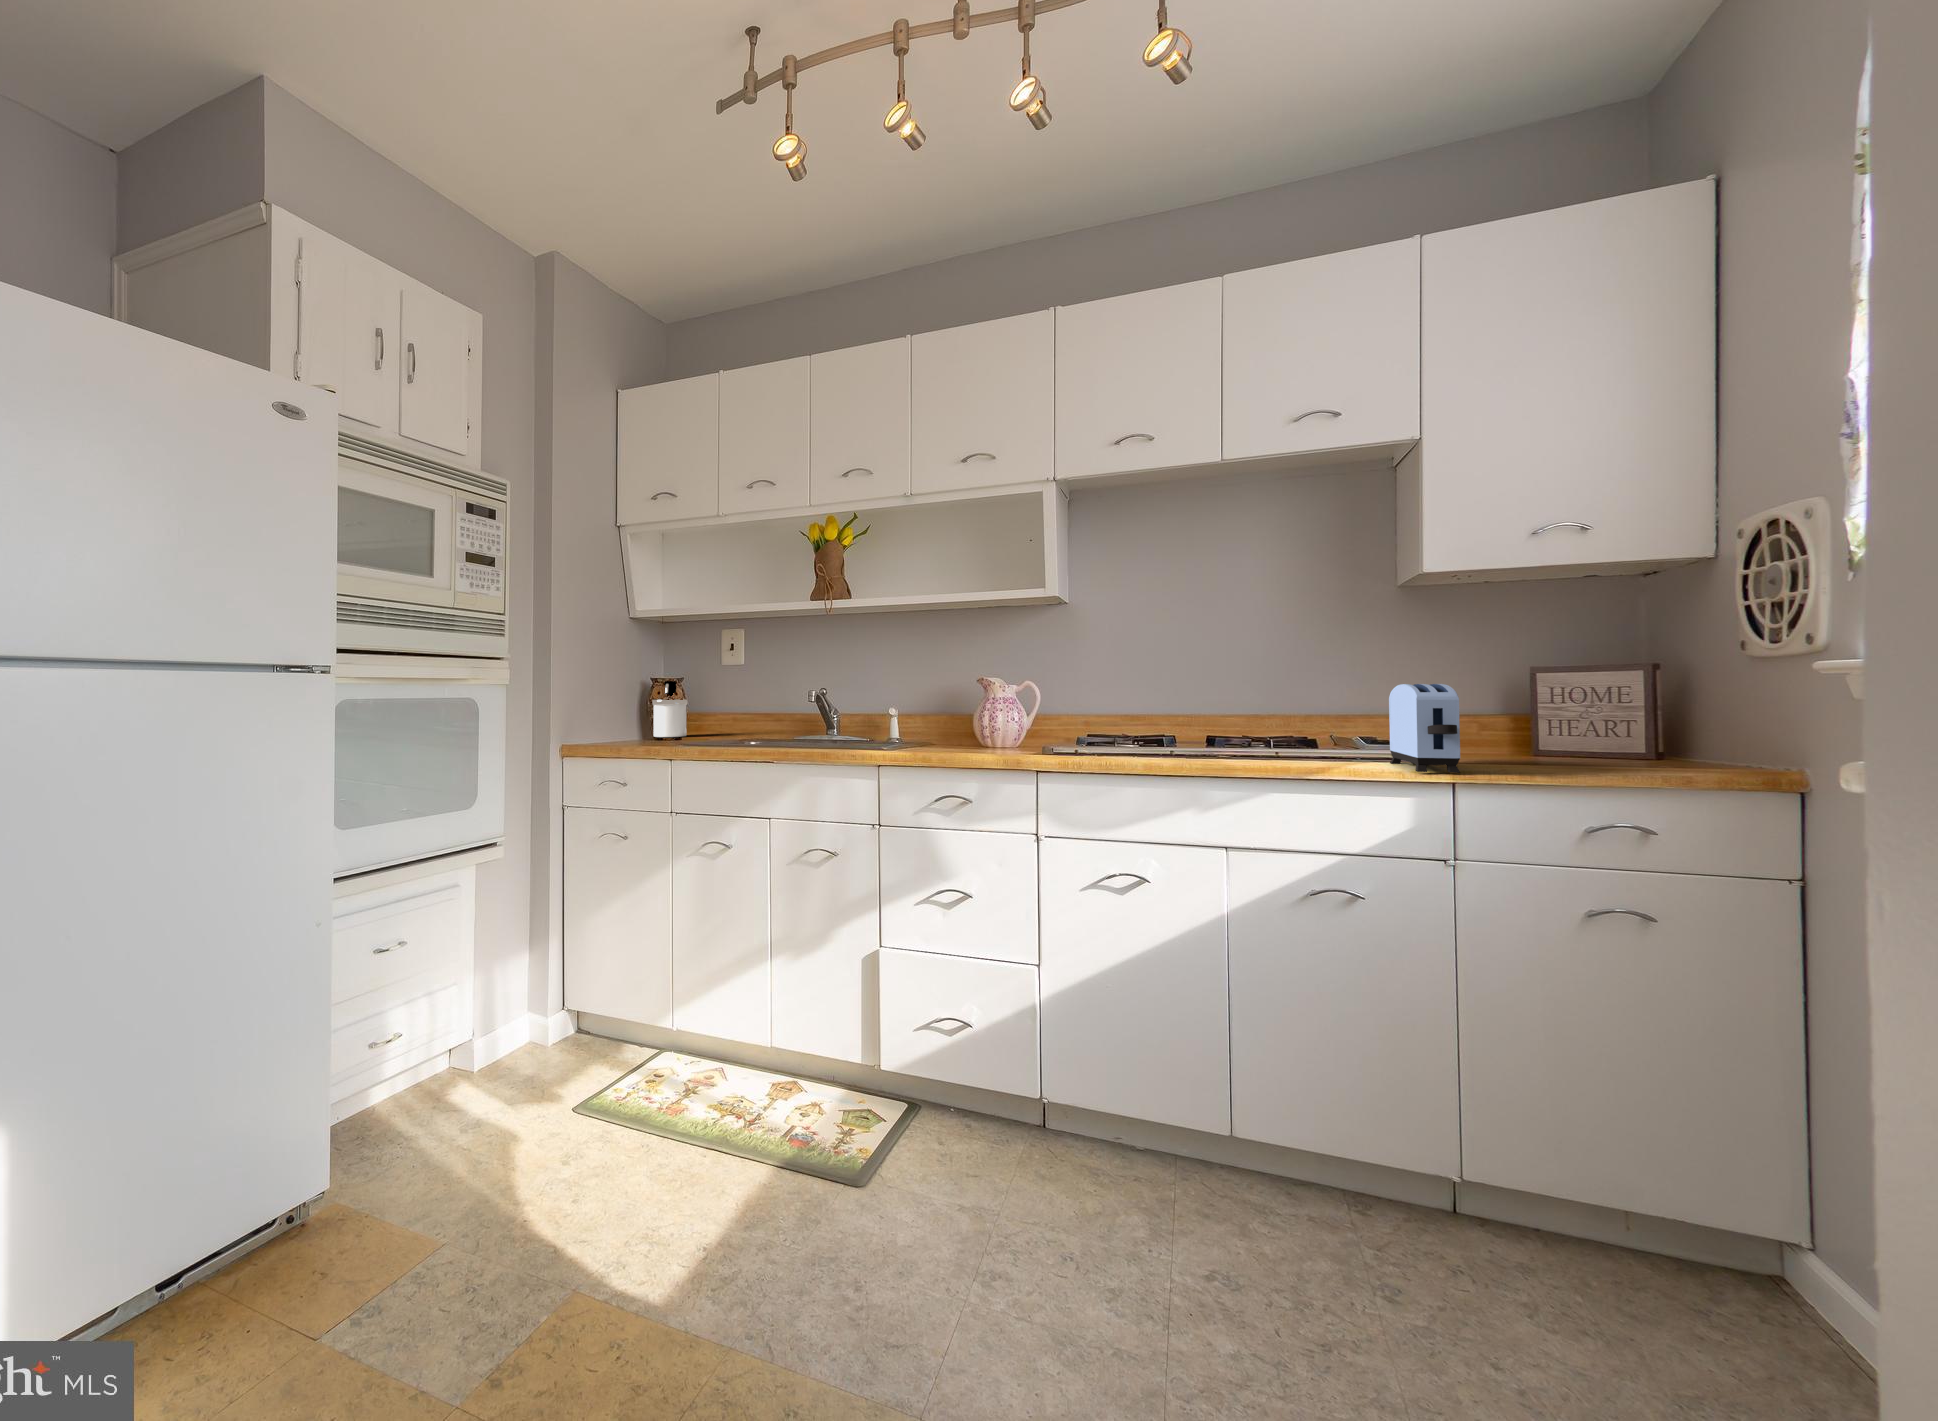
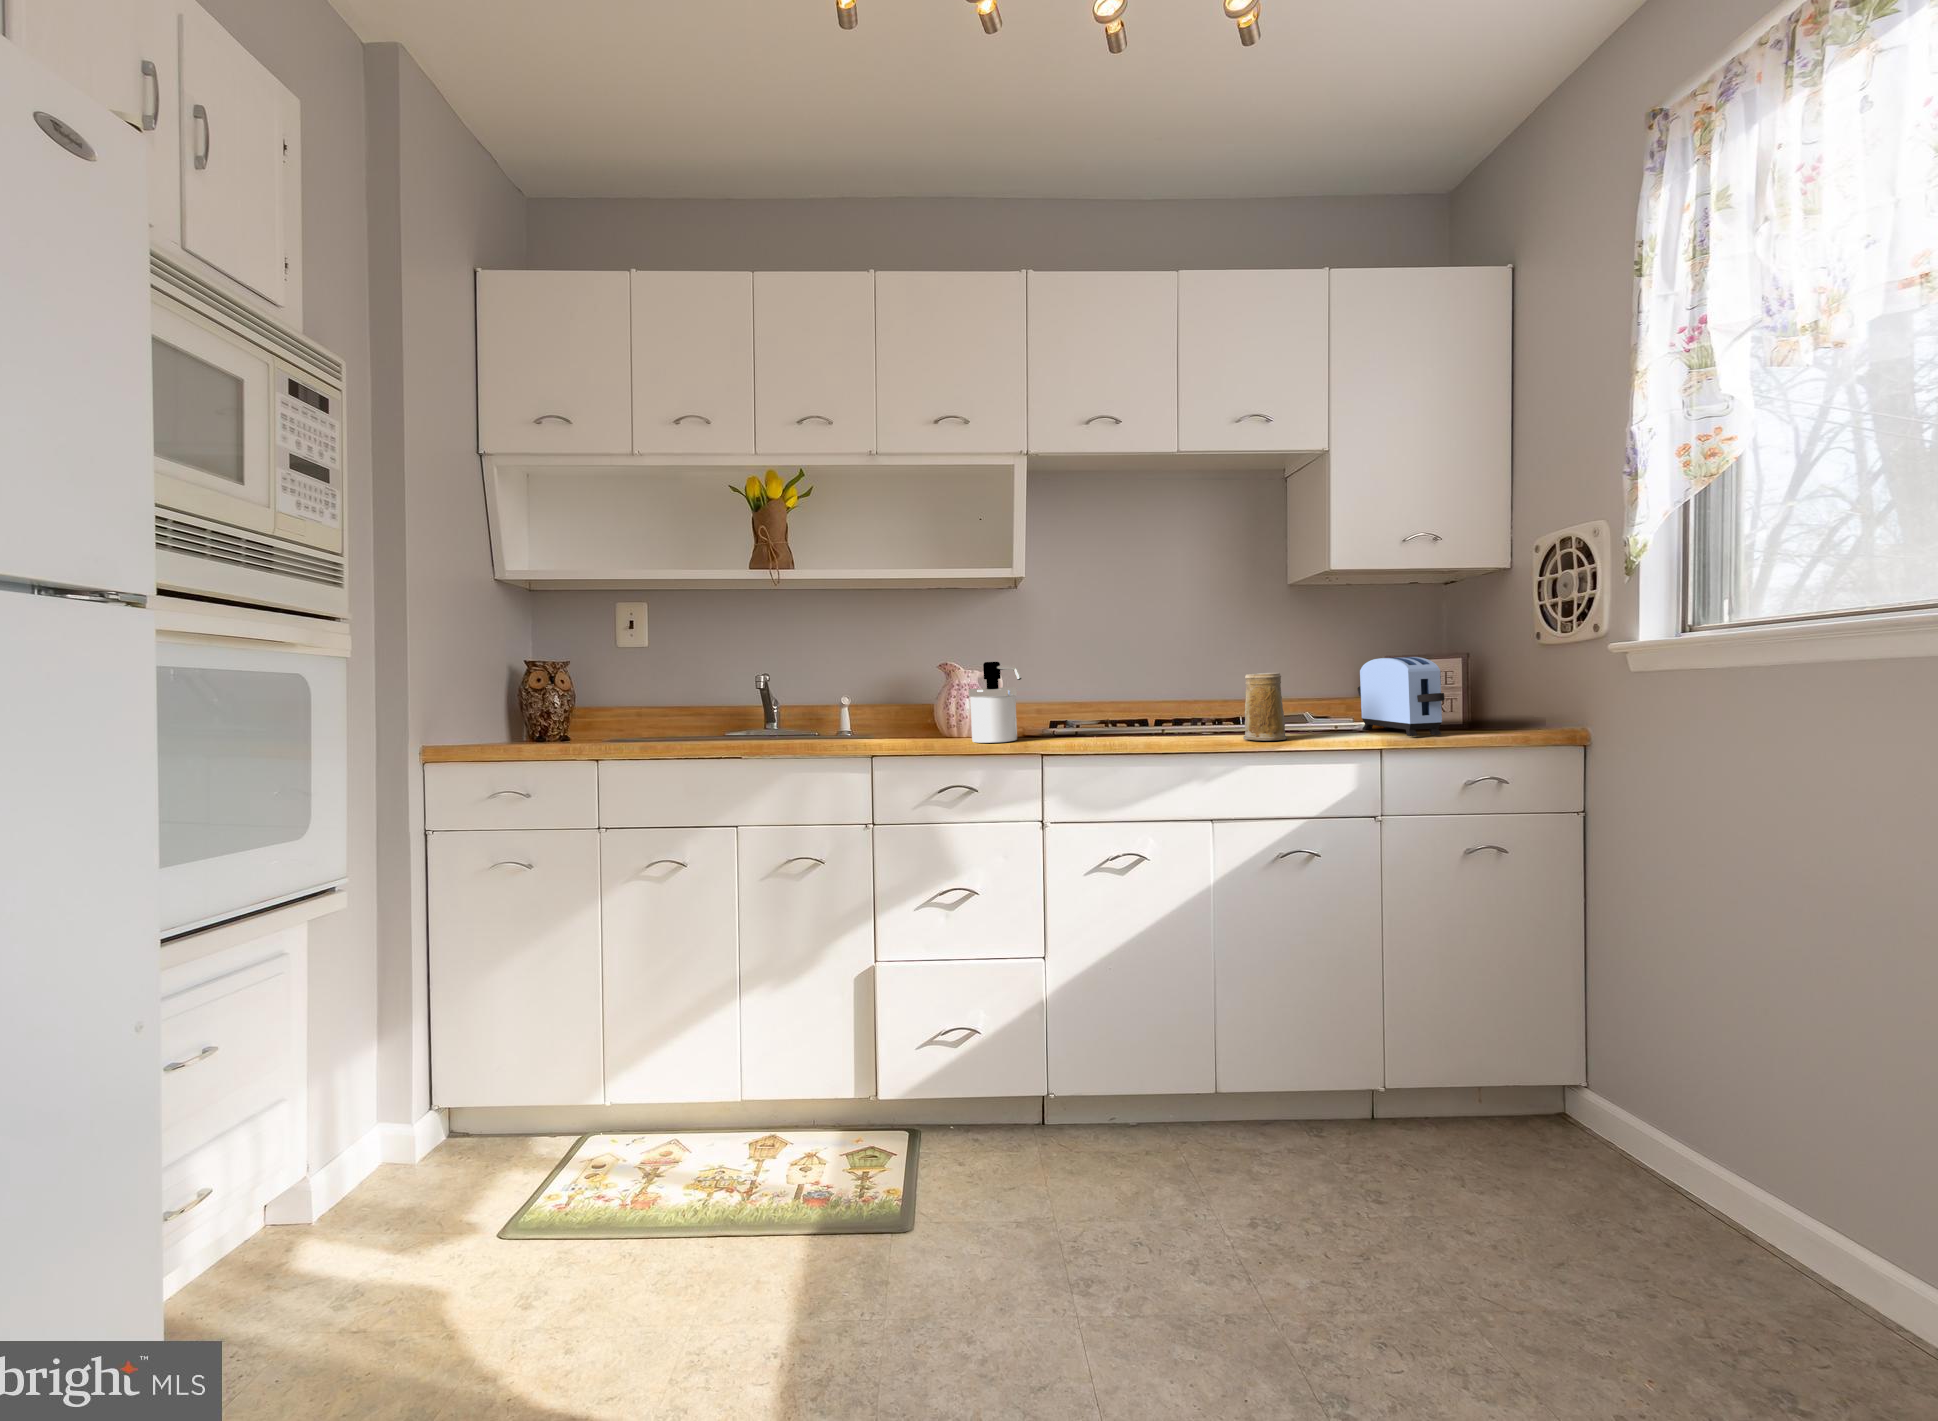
soap dispenser: present [652,681,688,737] -> present [969,662,1021,743]
mug: none [1233,696,1280,767] -> present [1243,673,1287,740]

